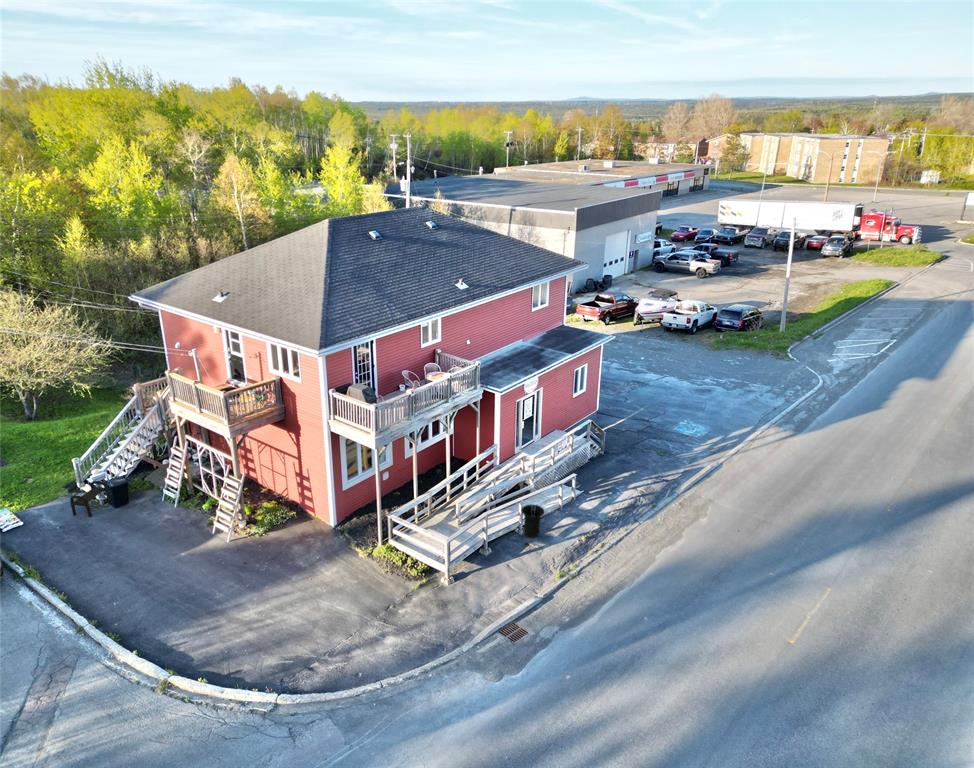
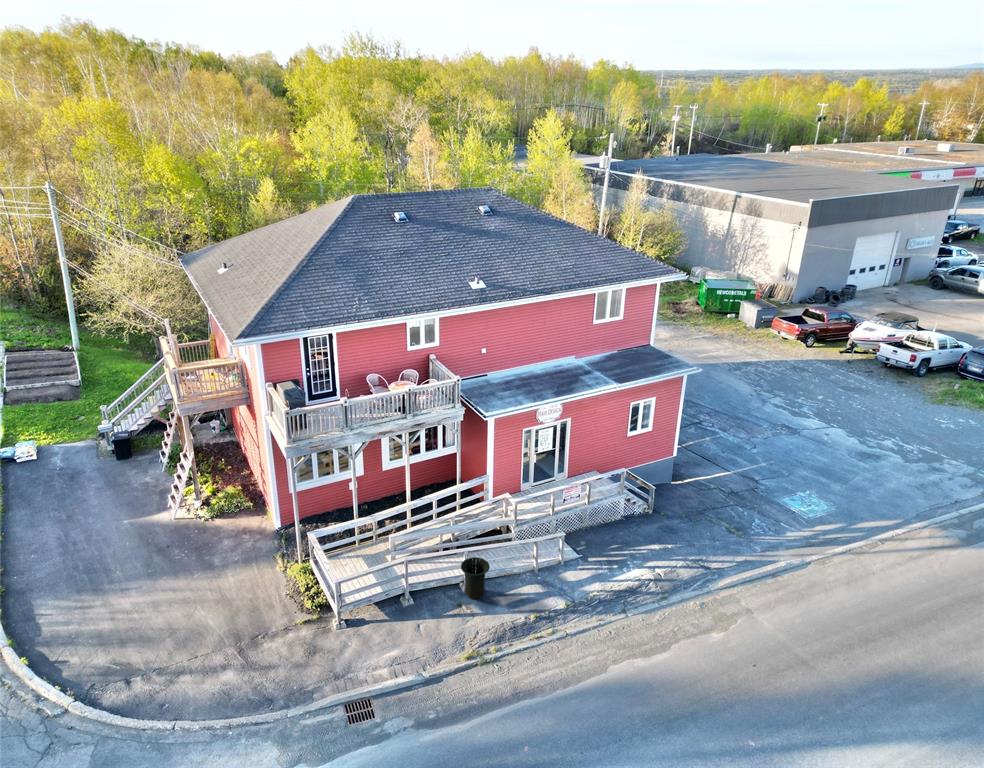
bench: present [70,481,111,517] -> none [75,437,116,470]

